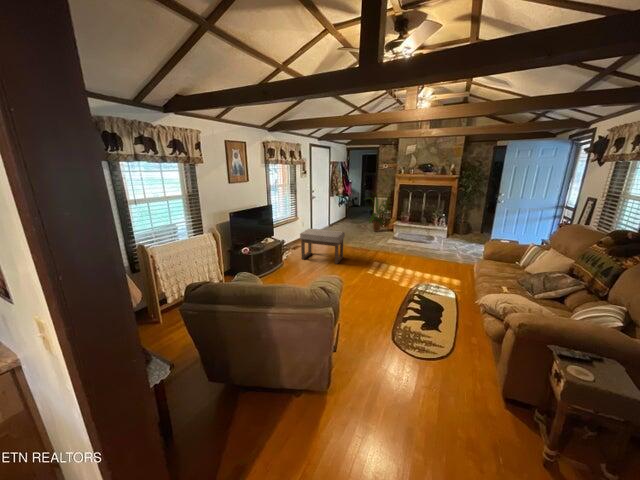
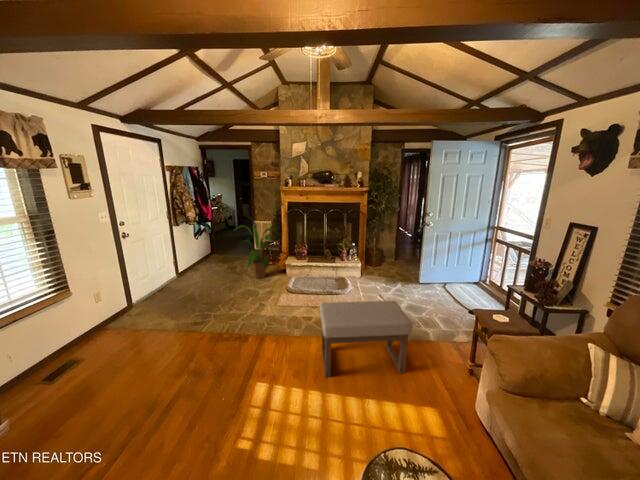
ottoman: present [300,229,345,264] -> present [320,301,412,377]

